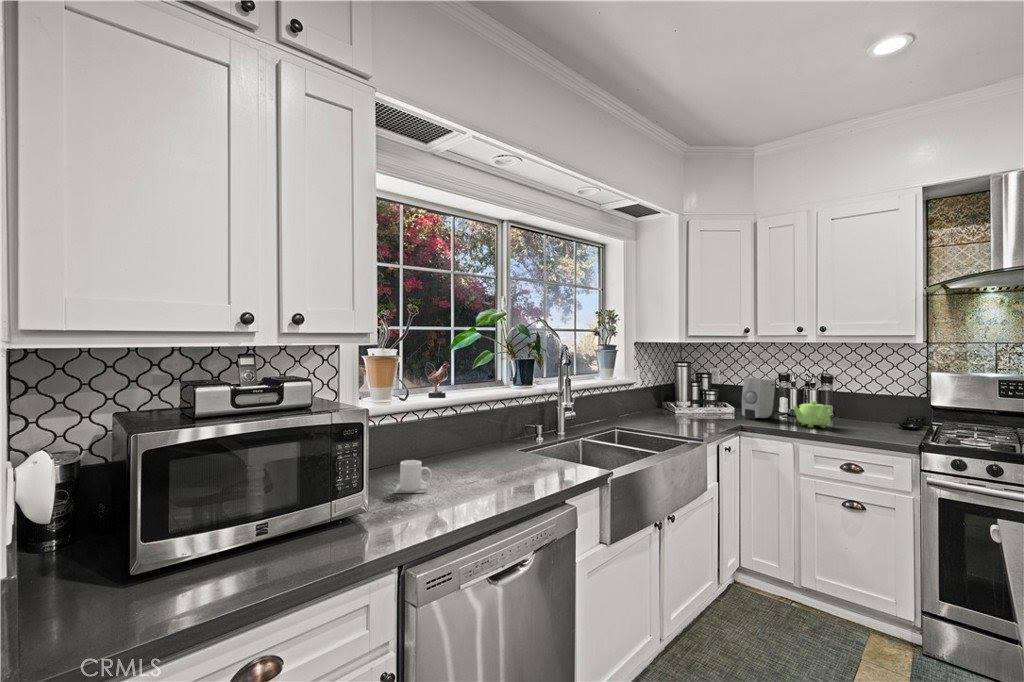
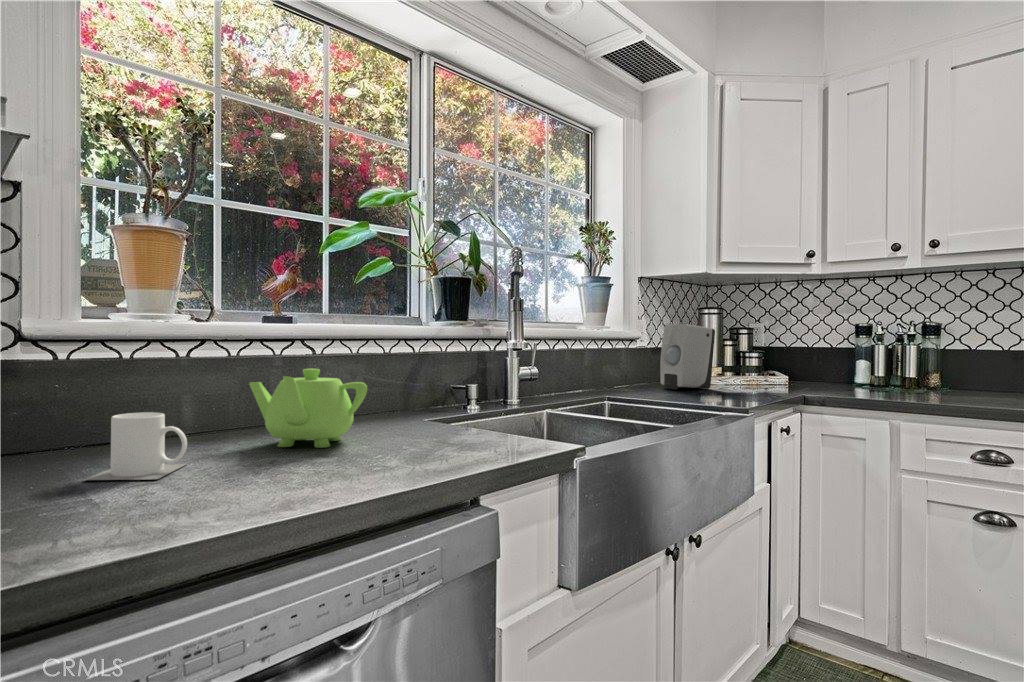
soap dispenser: present [742,378,777,419] -> present [660,324,715,389]
teapot: present [793,401,833,428] -> present [249,369,367,448]

